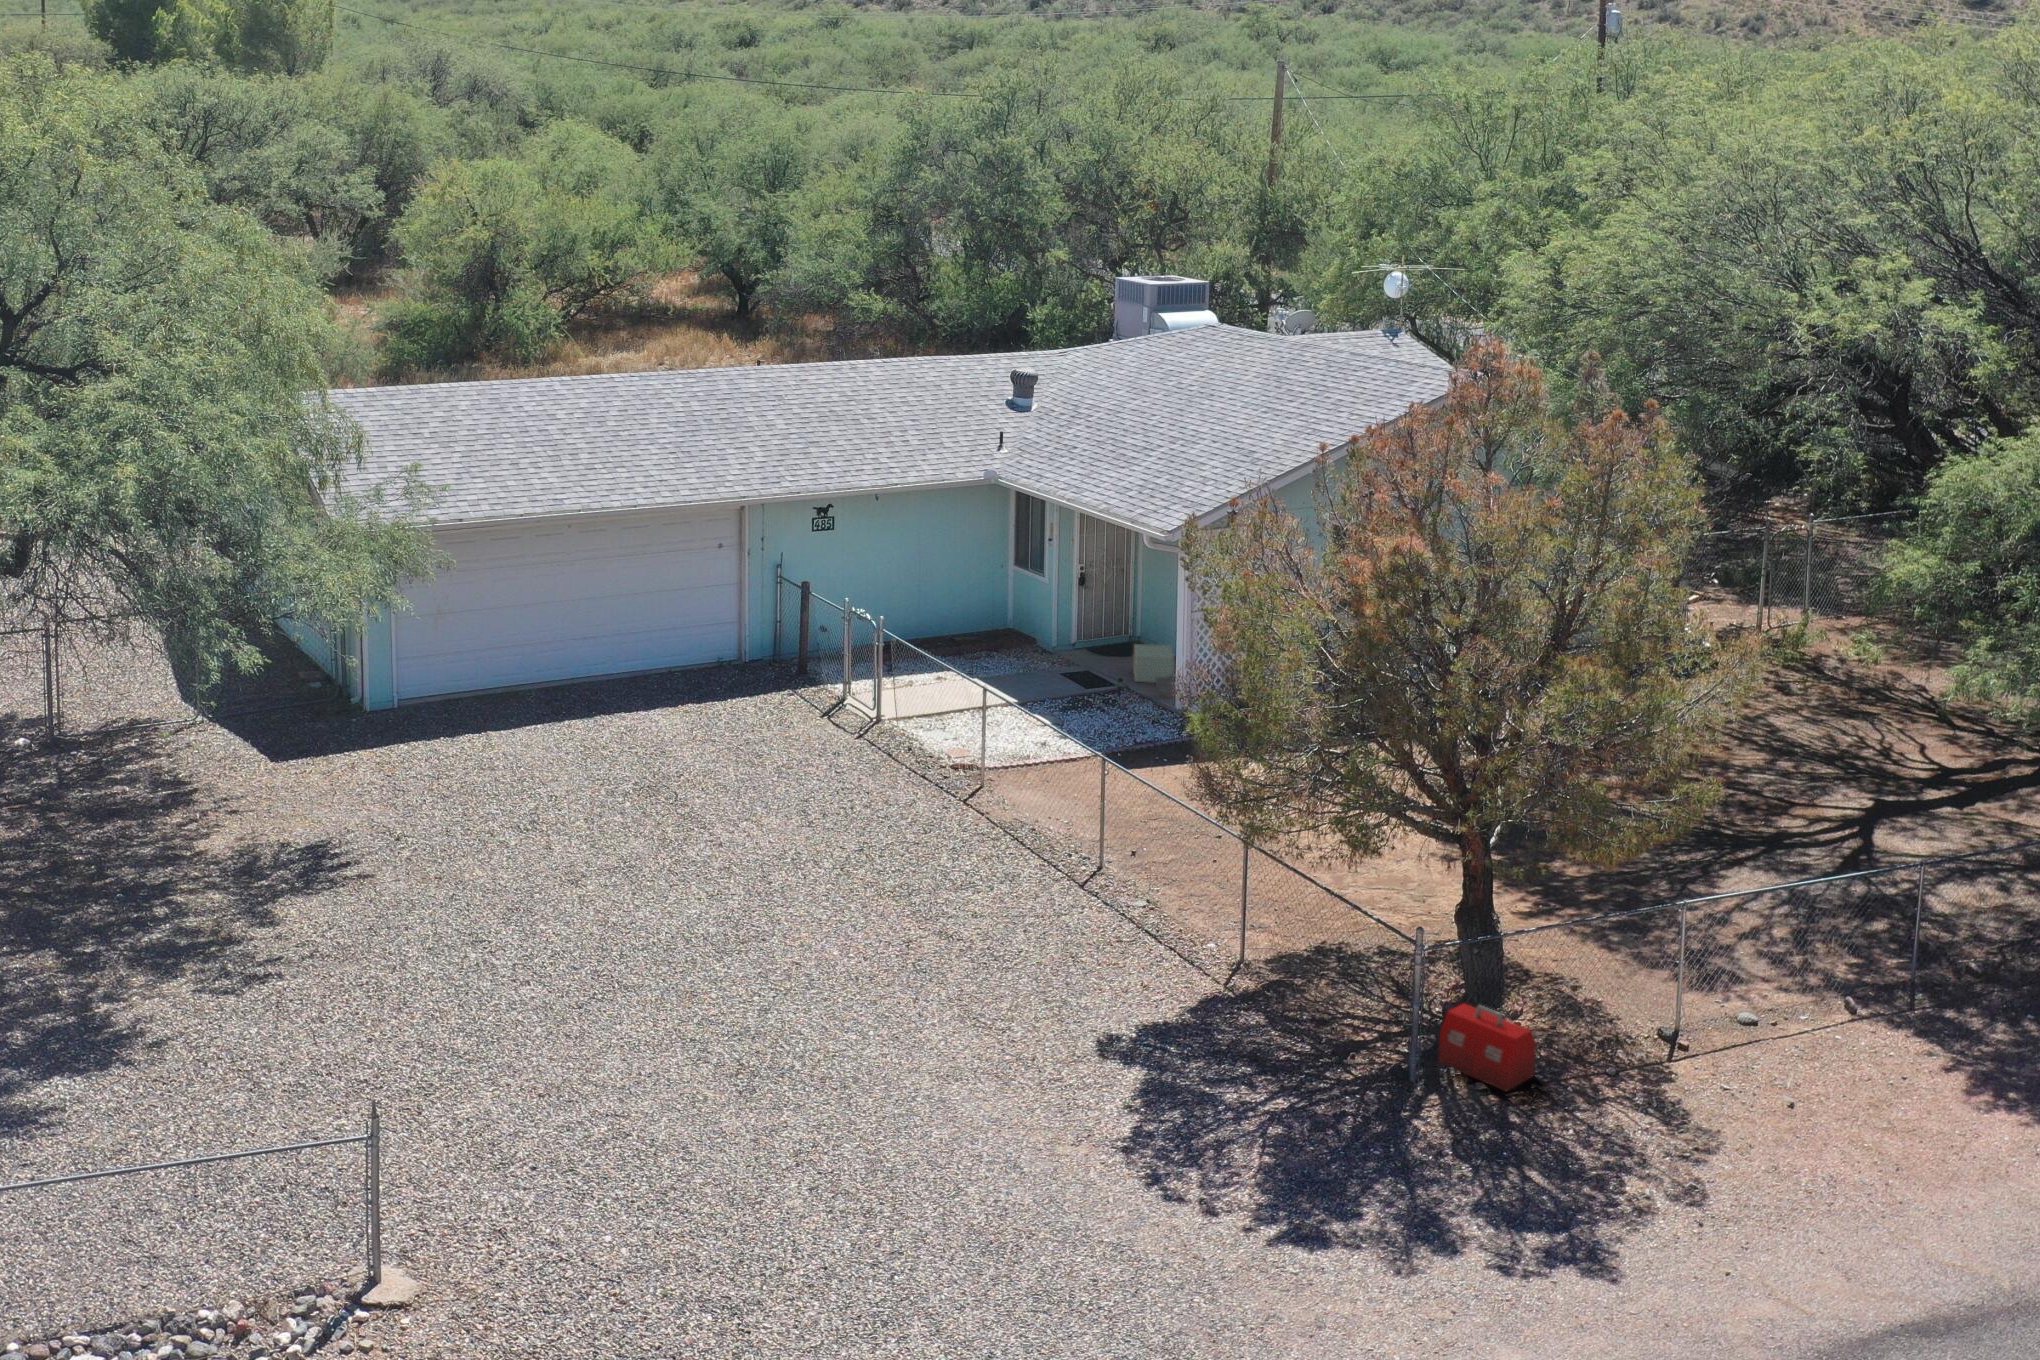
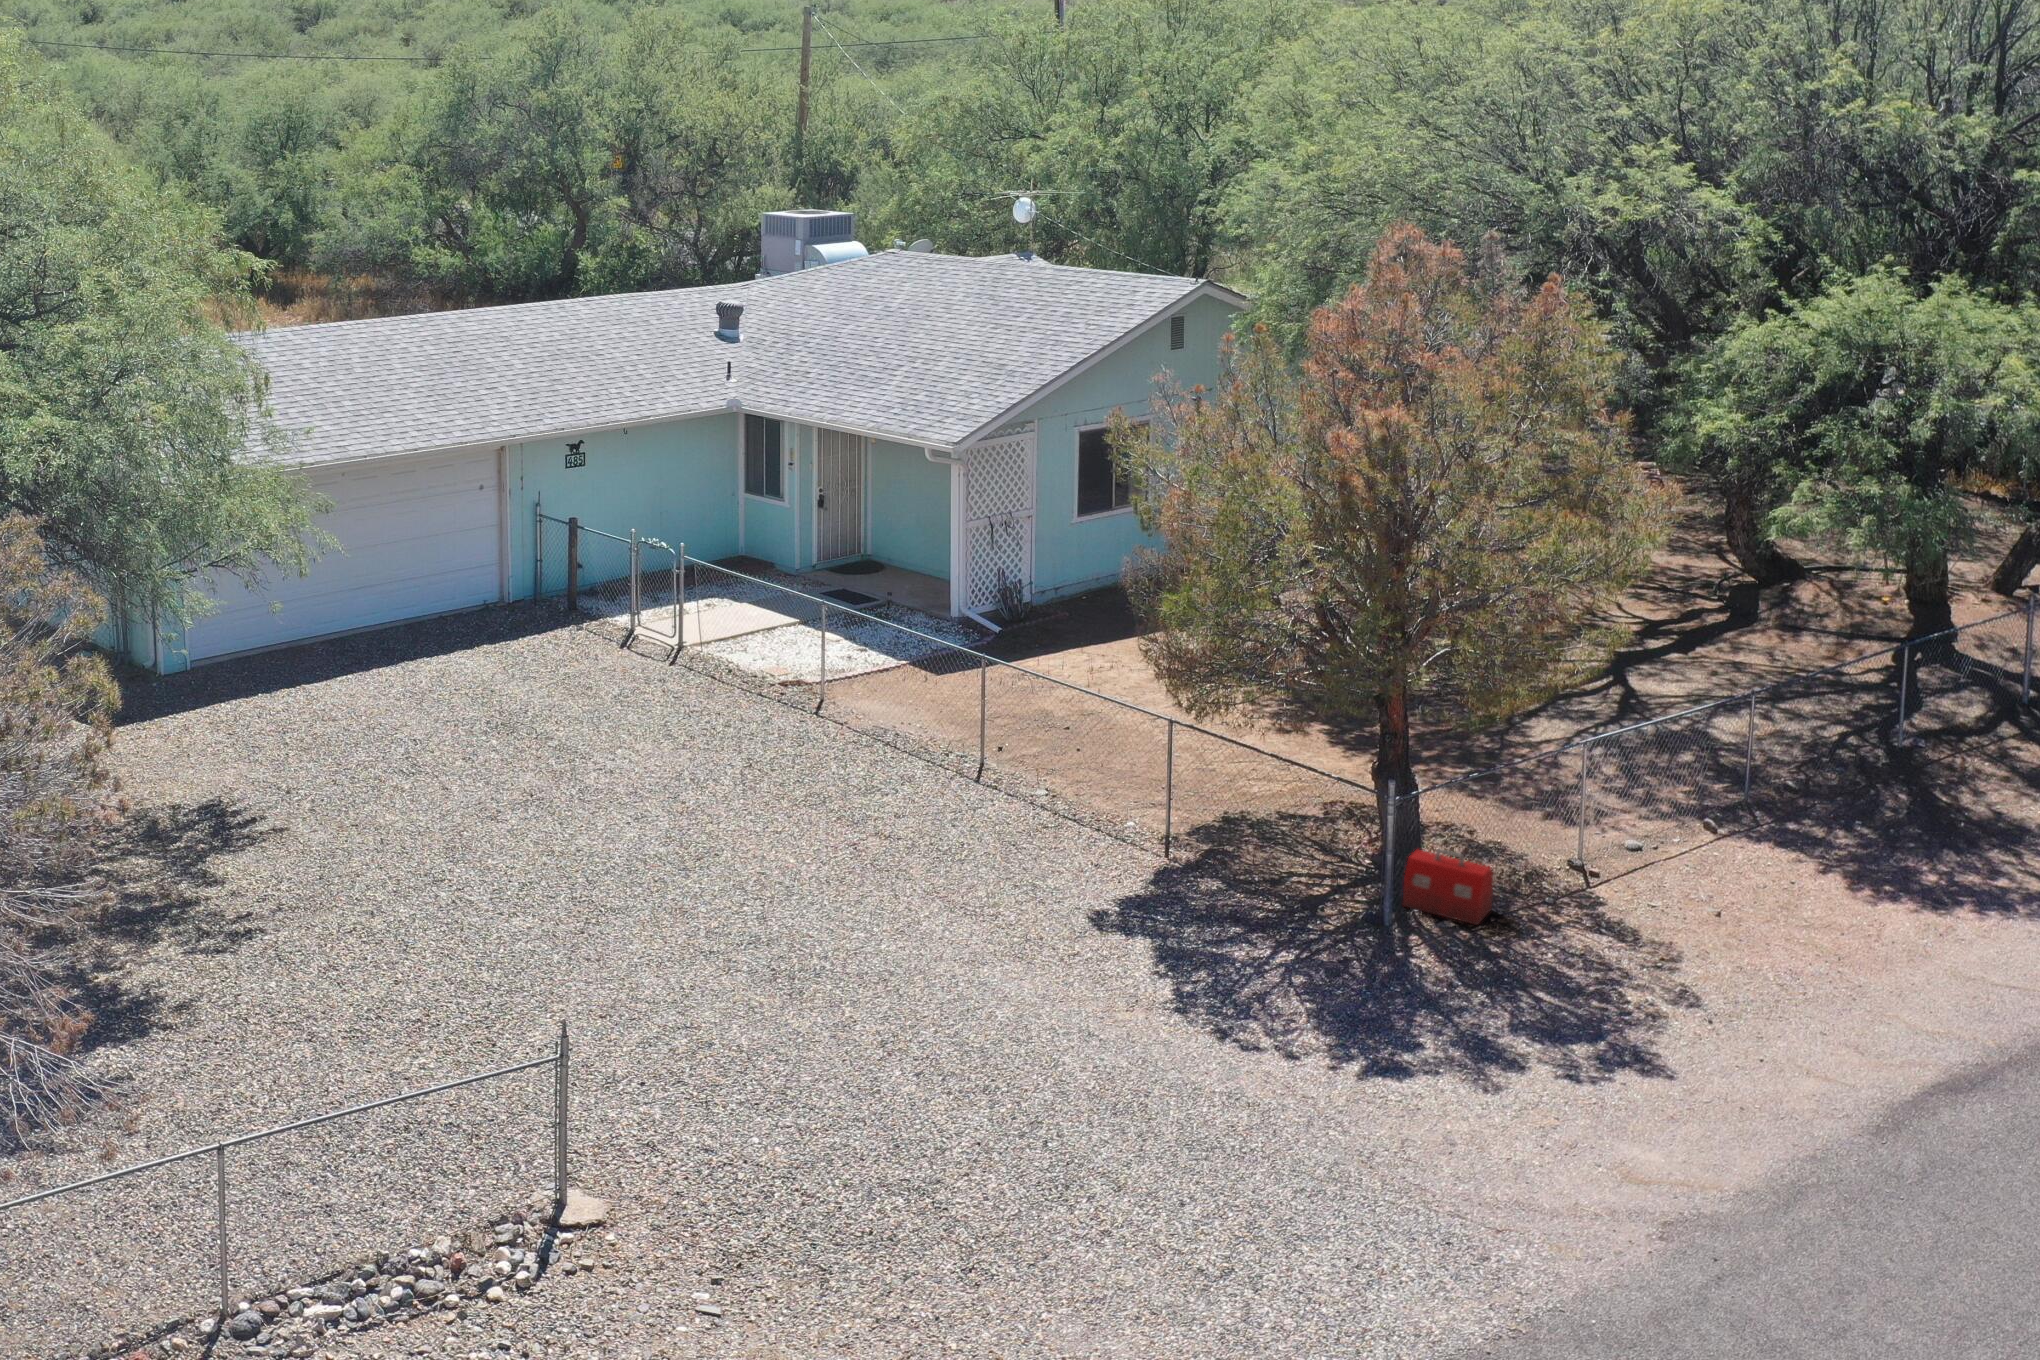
storage box: present [1133,644,1174,683] -> none [889,559,935,595]

